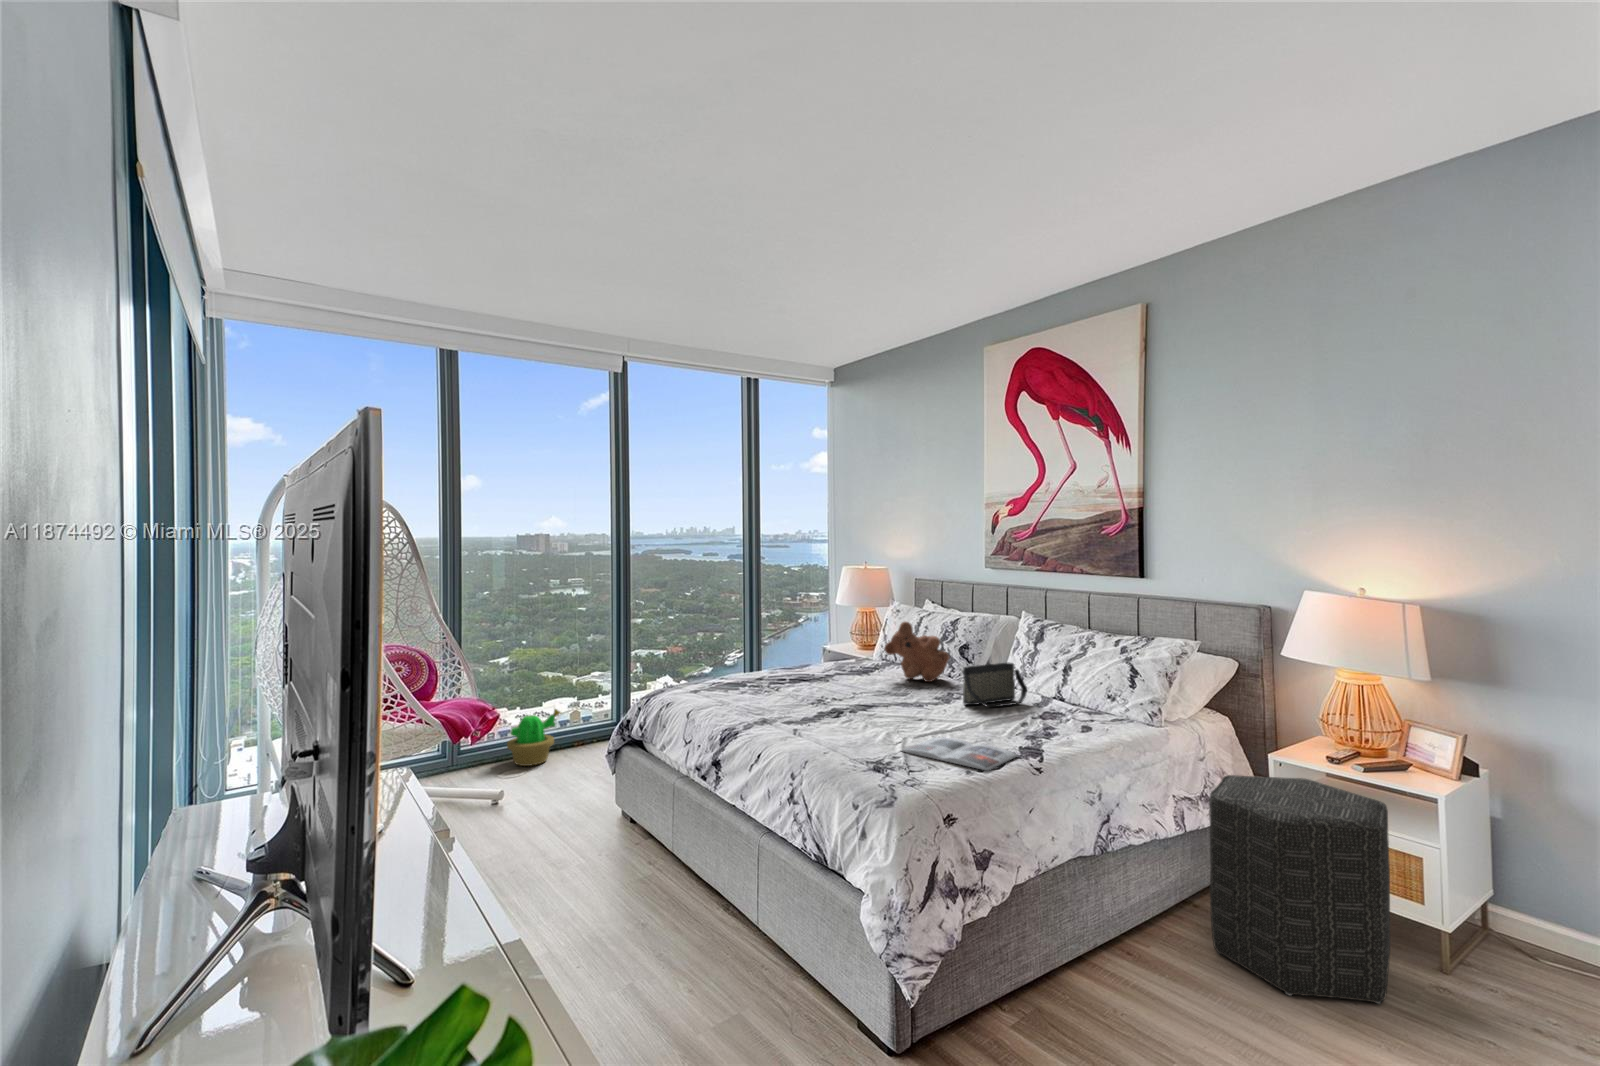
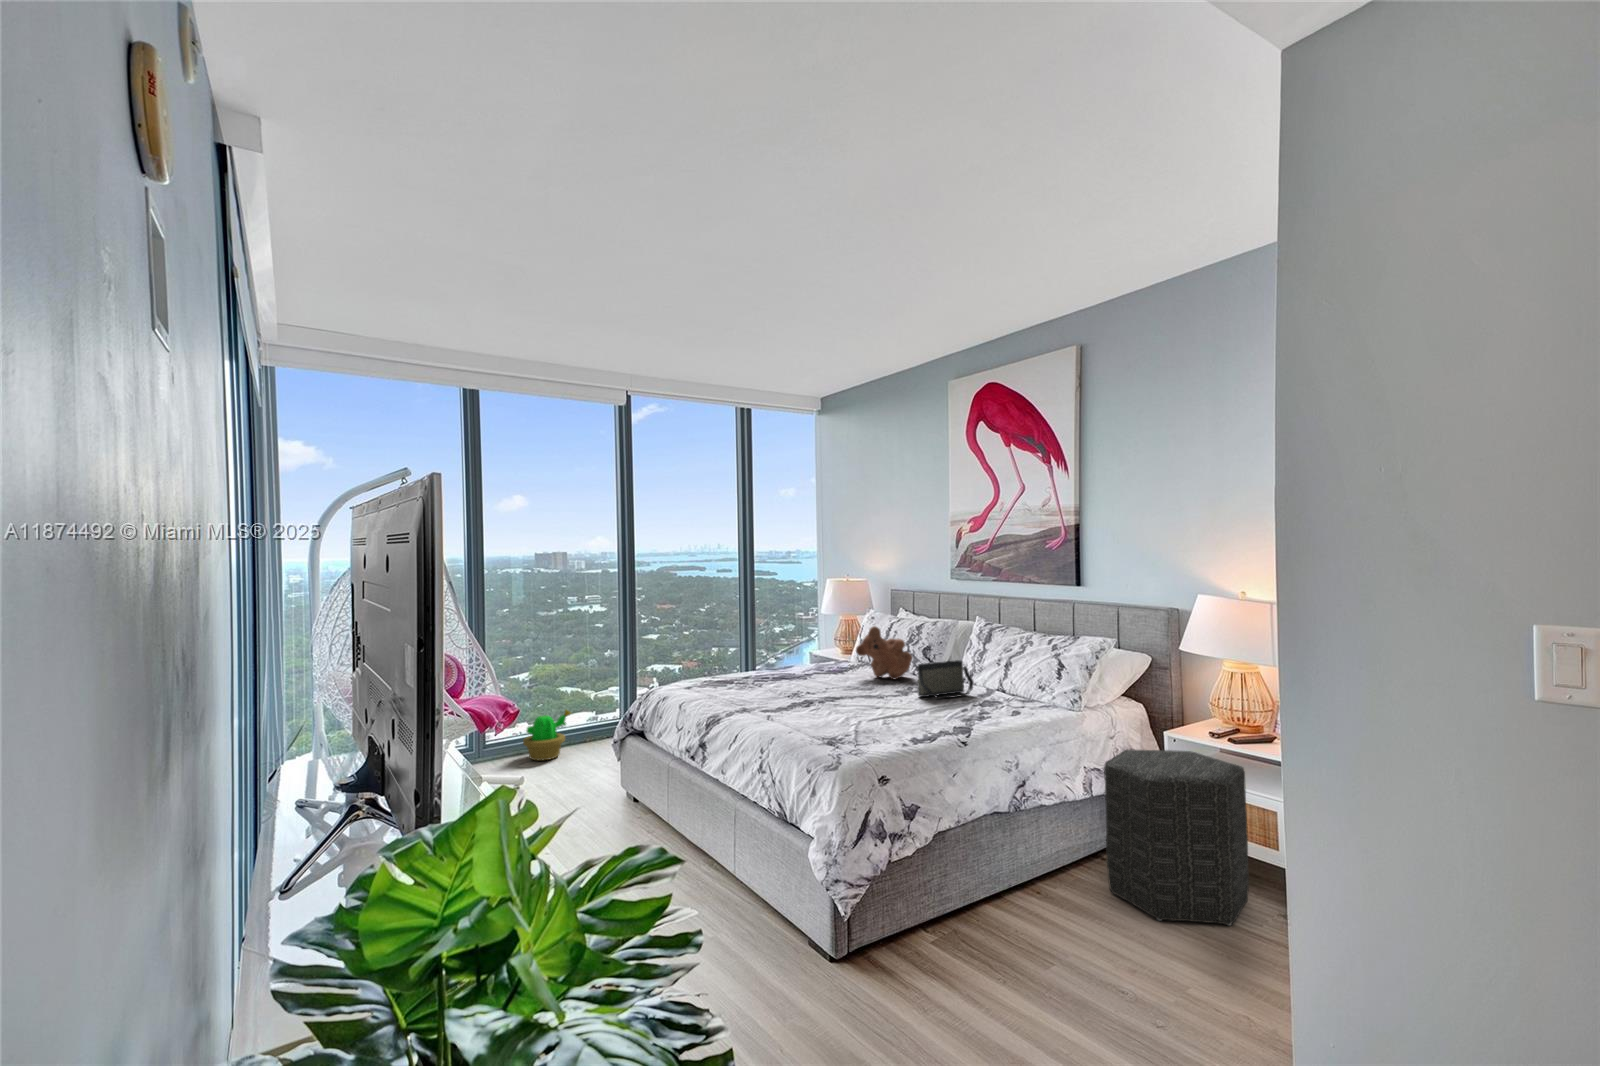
magazine: present [902,737,1017,771] -> none [852,720,948,744]

